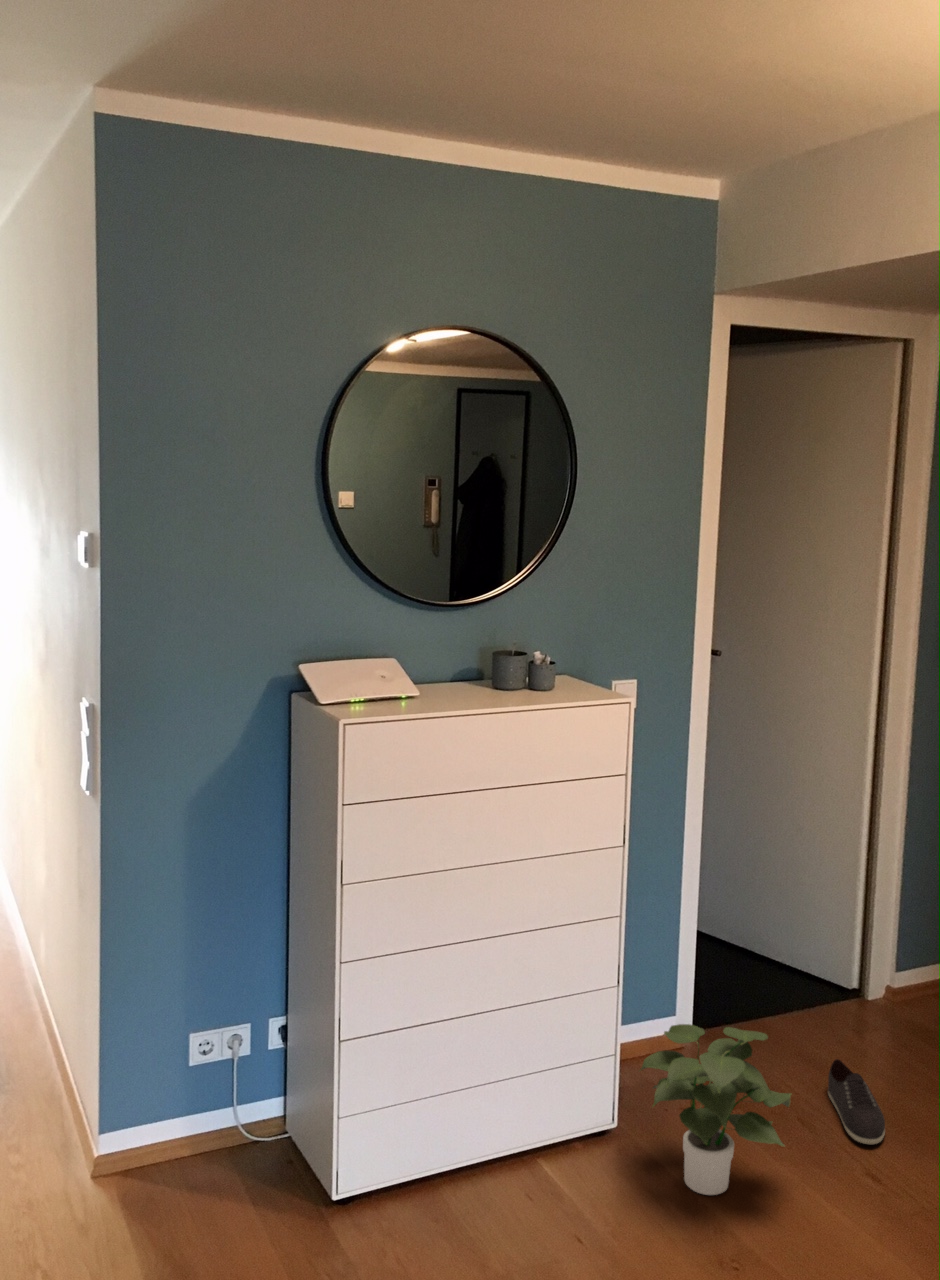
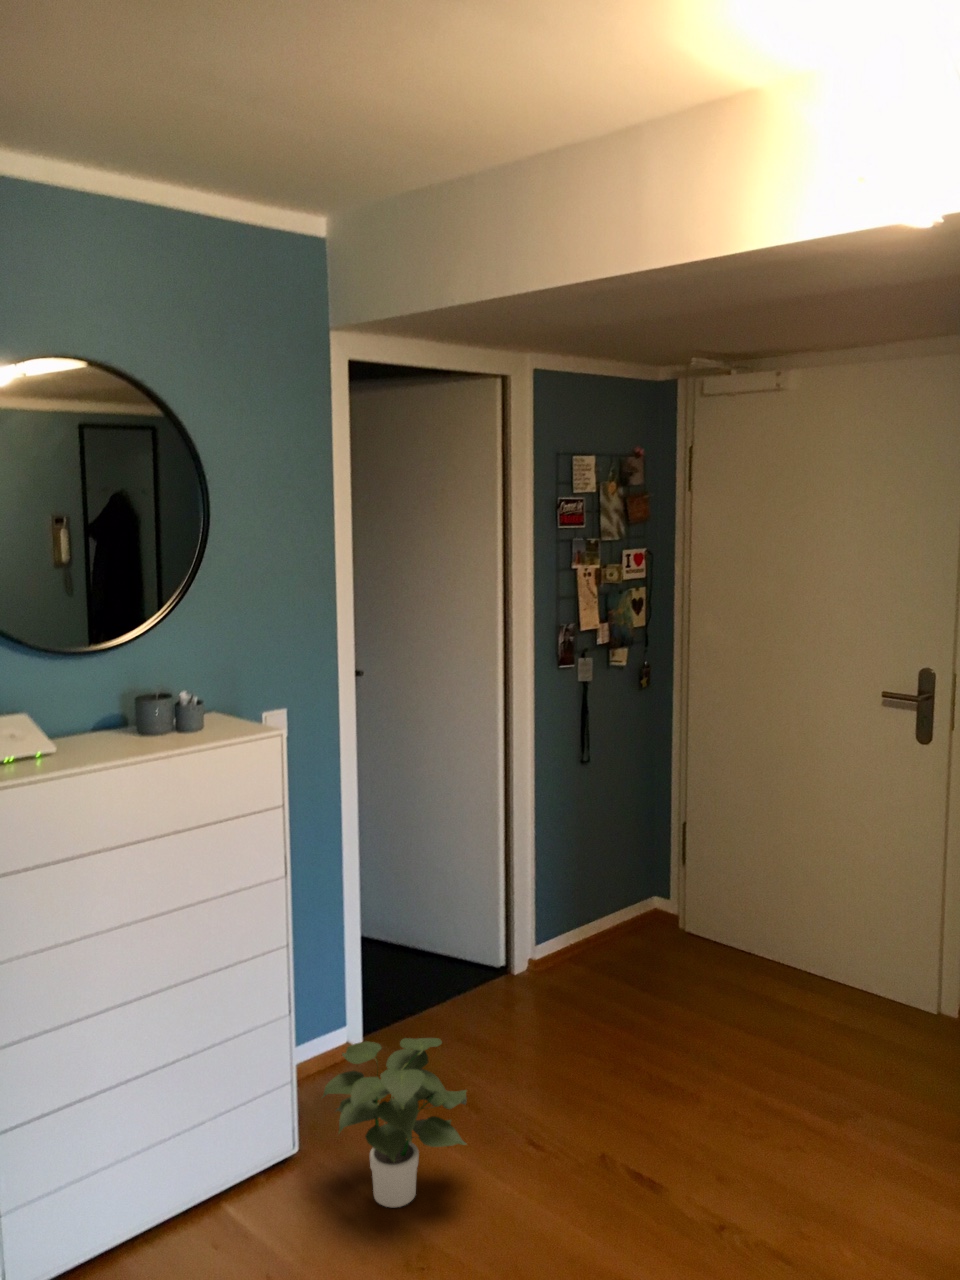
shoe: present [828,1059,885,1145] -> none [492,1041,548,1118]

